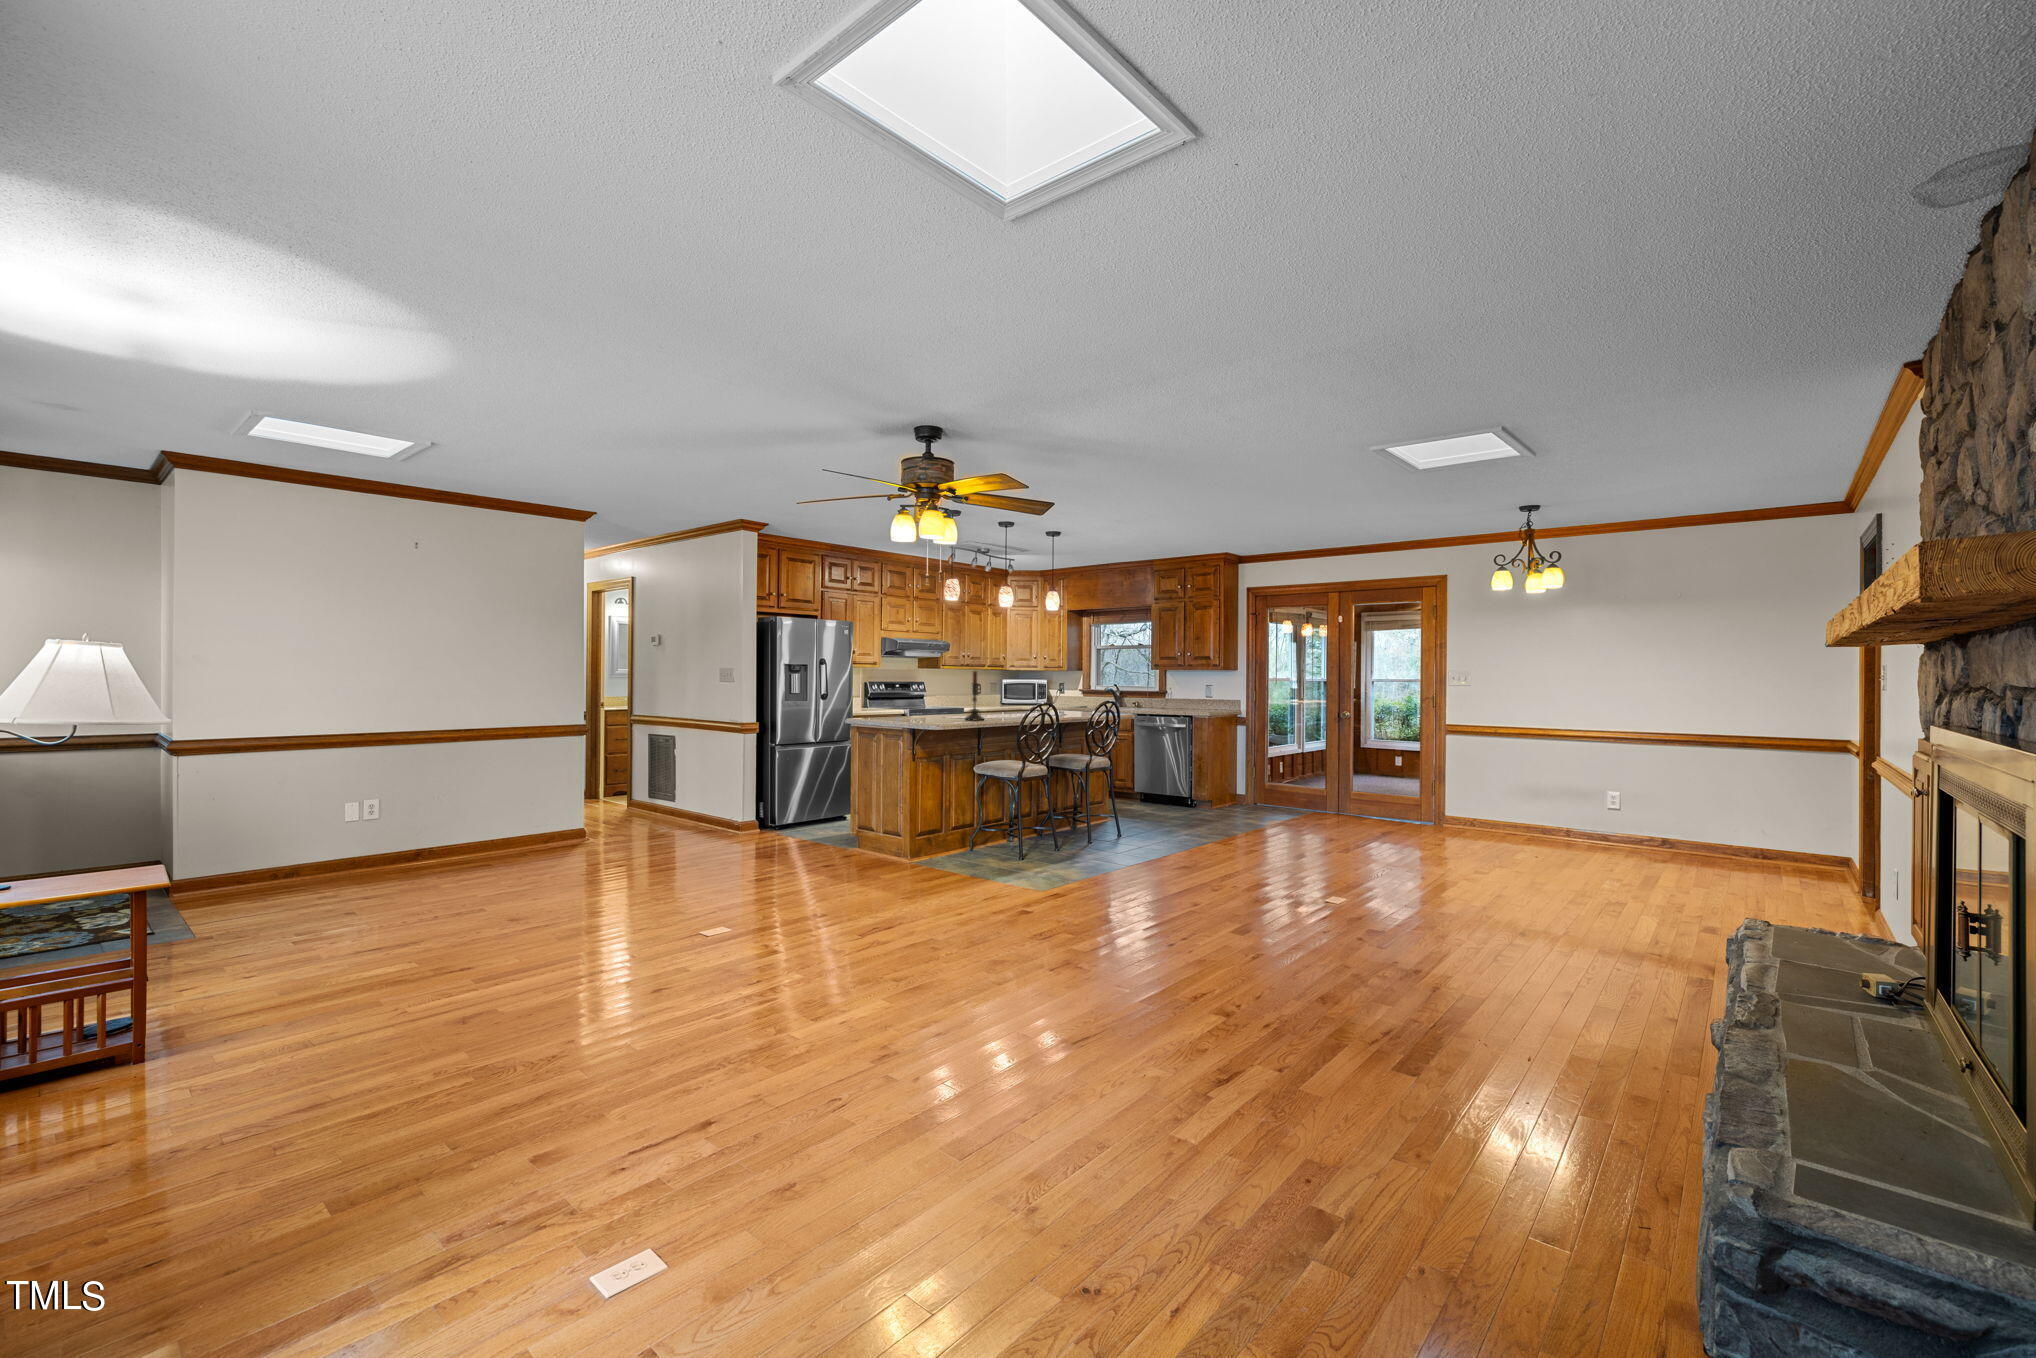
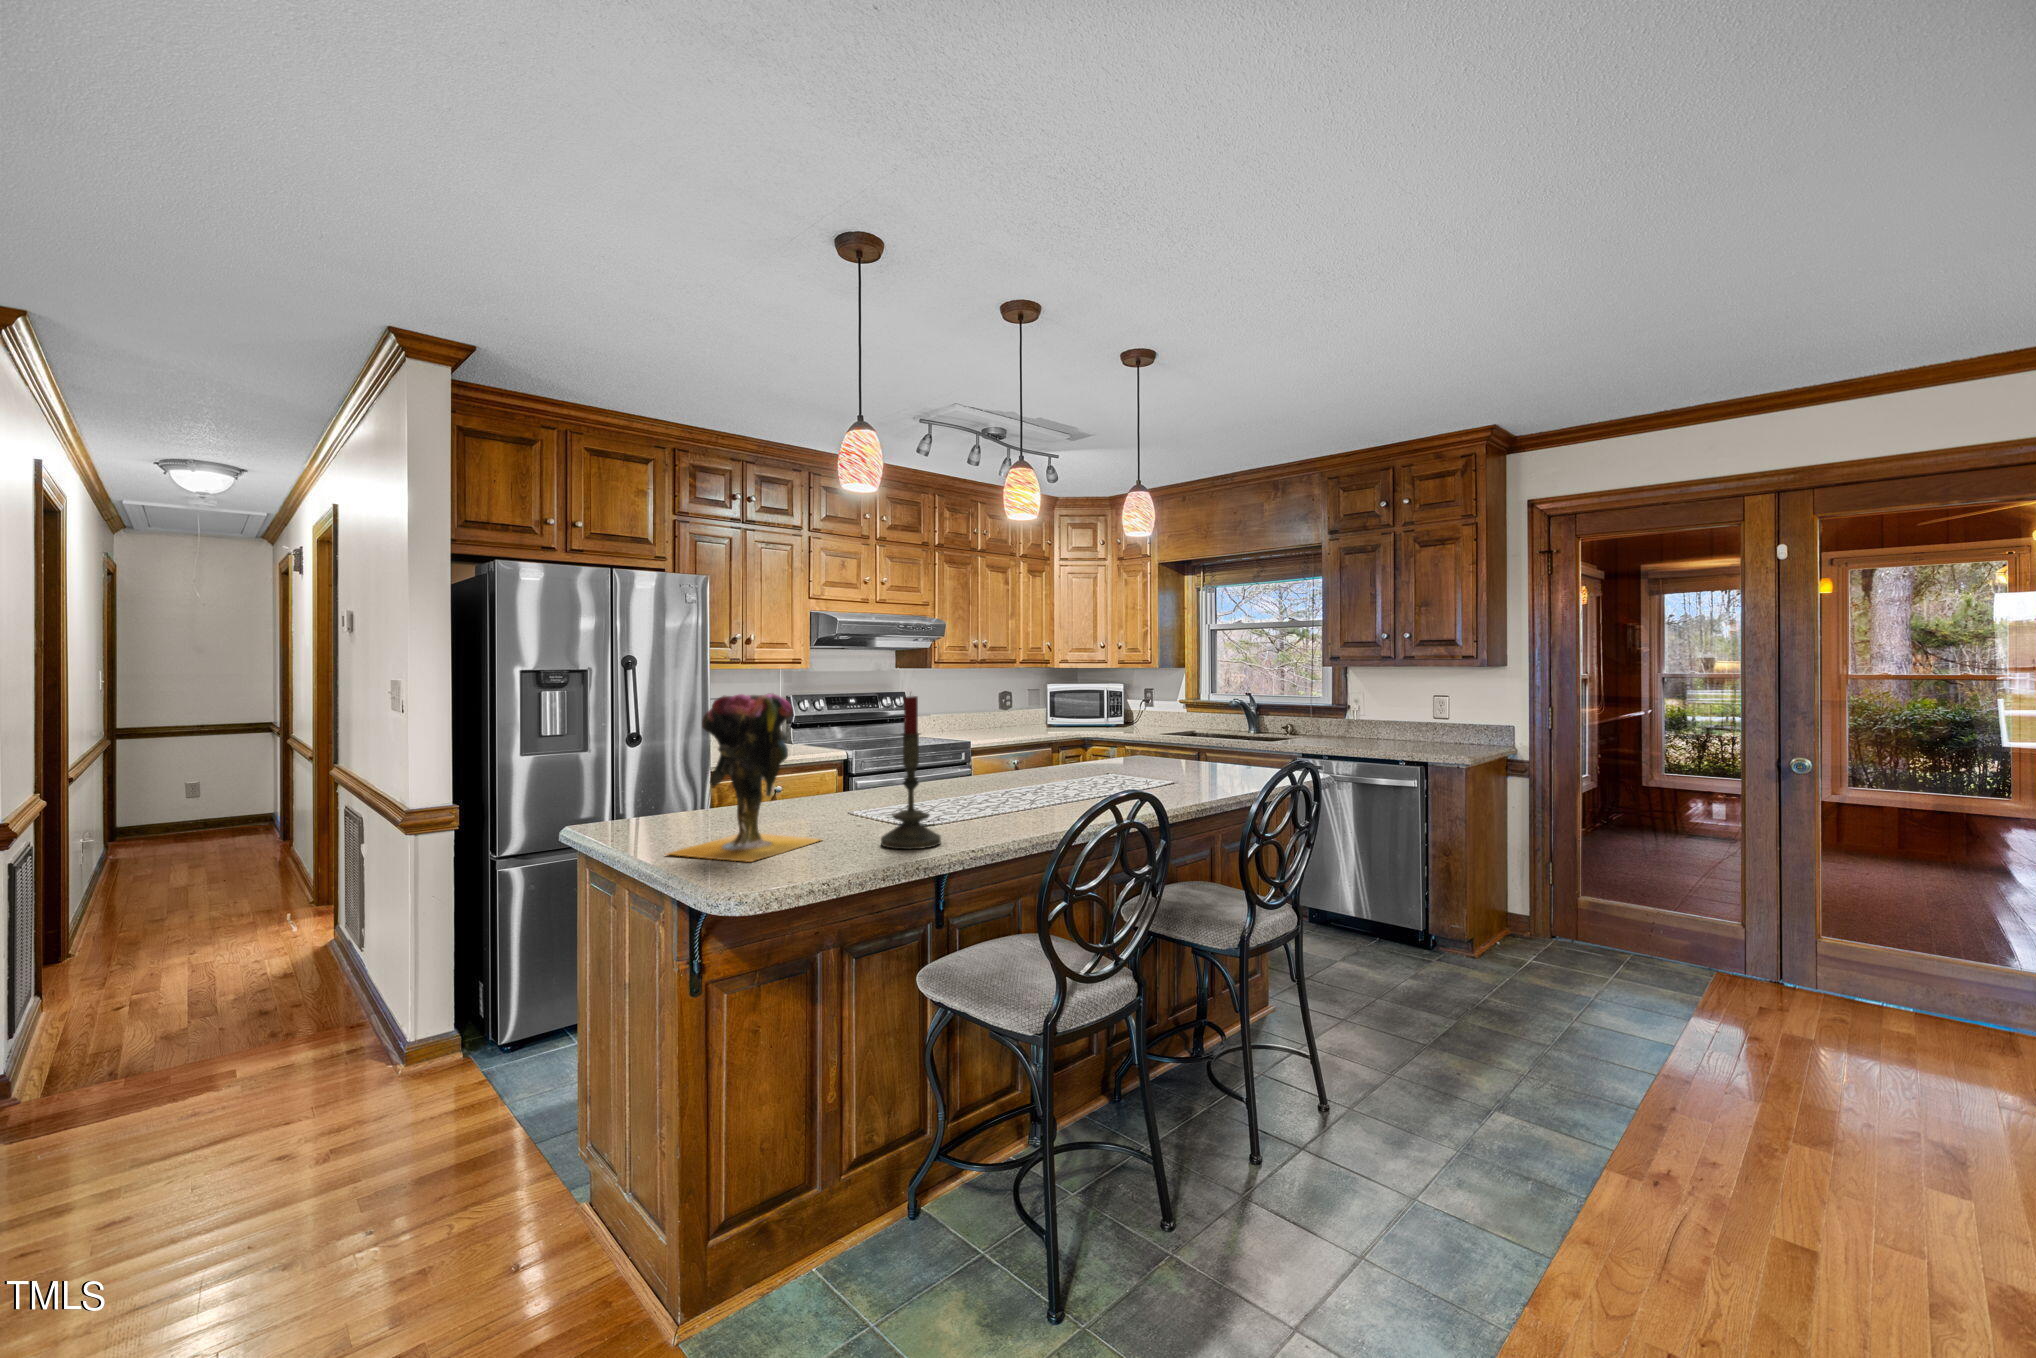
vase: none [897,669,944,721] -> present [665,694,820,862]

